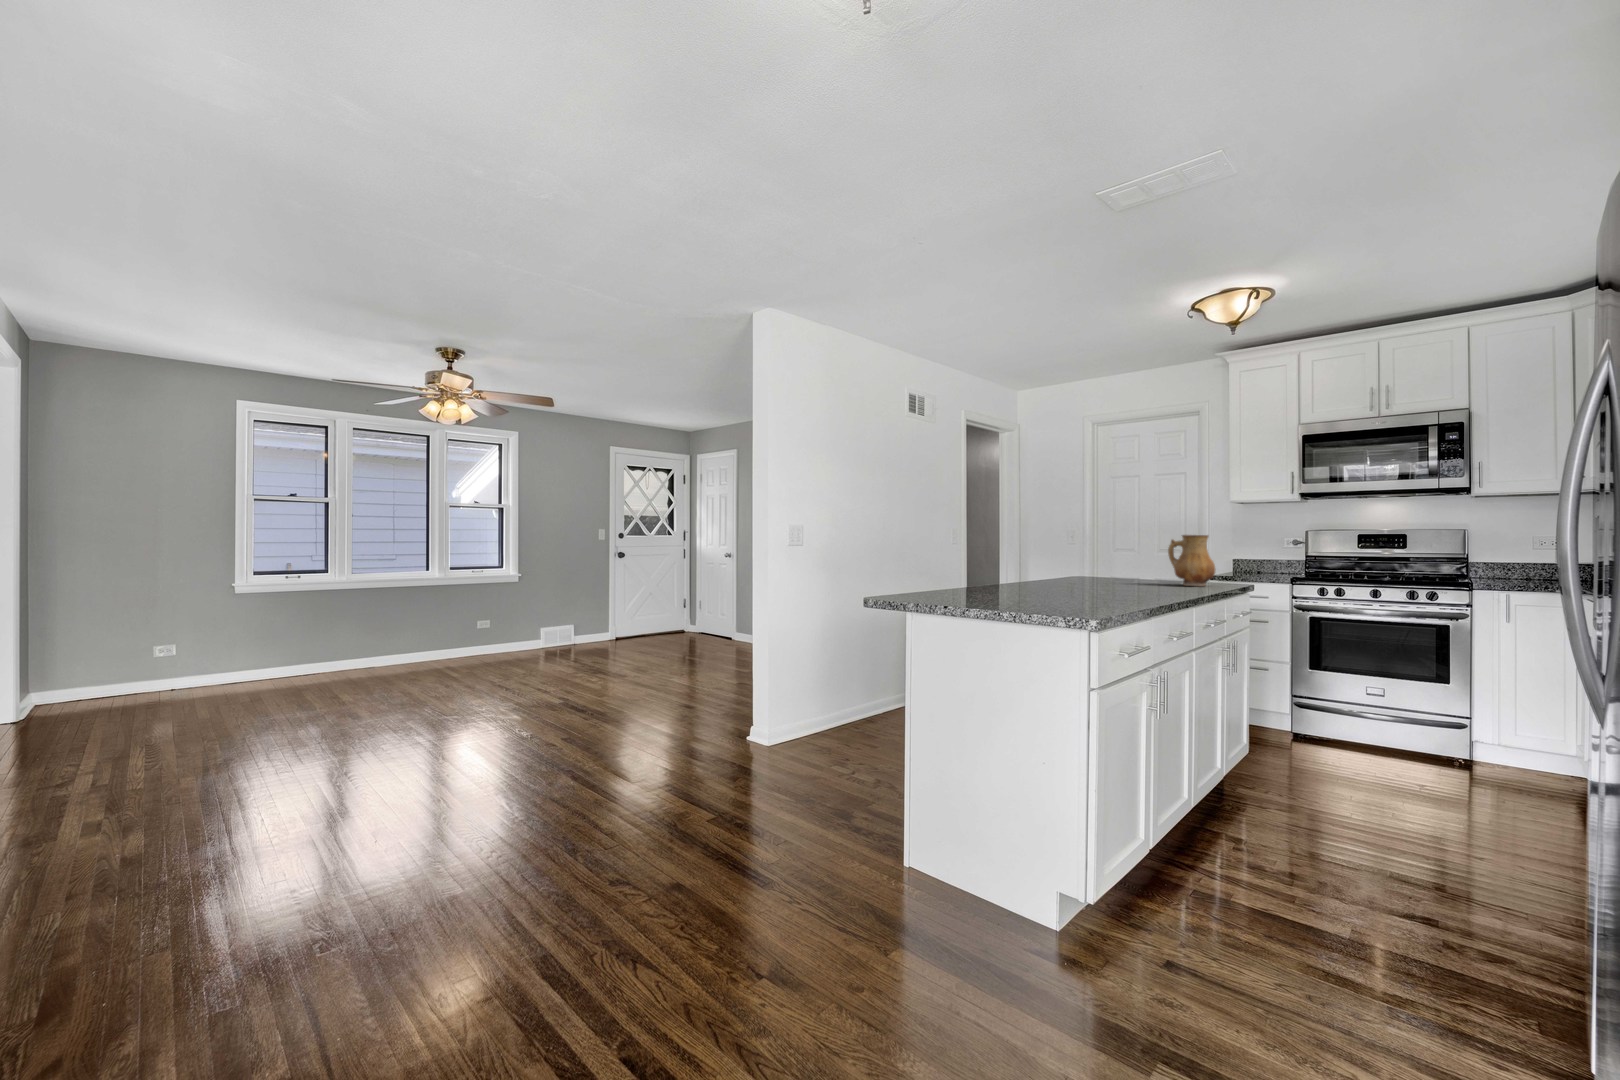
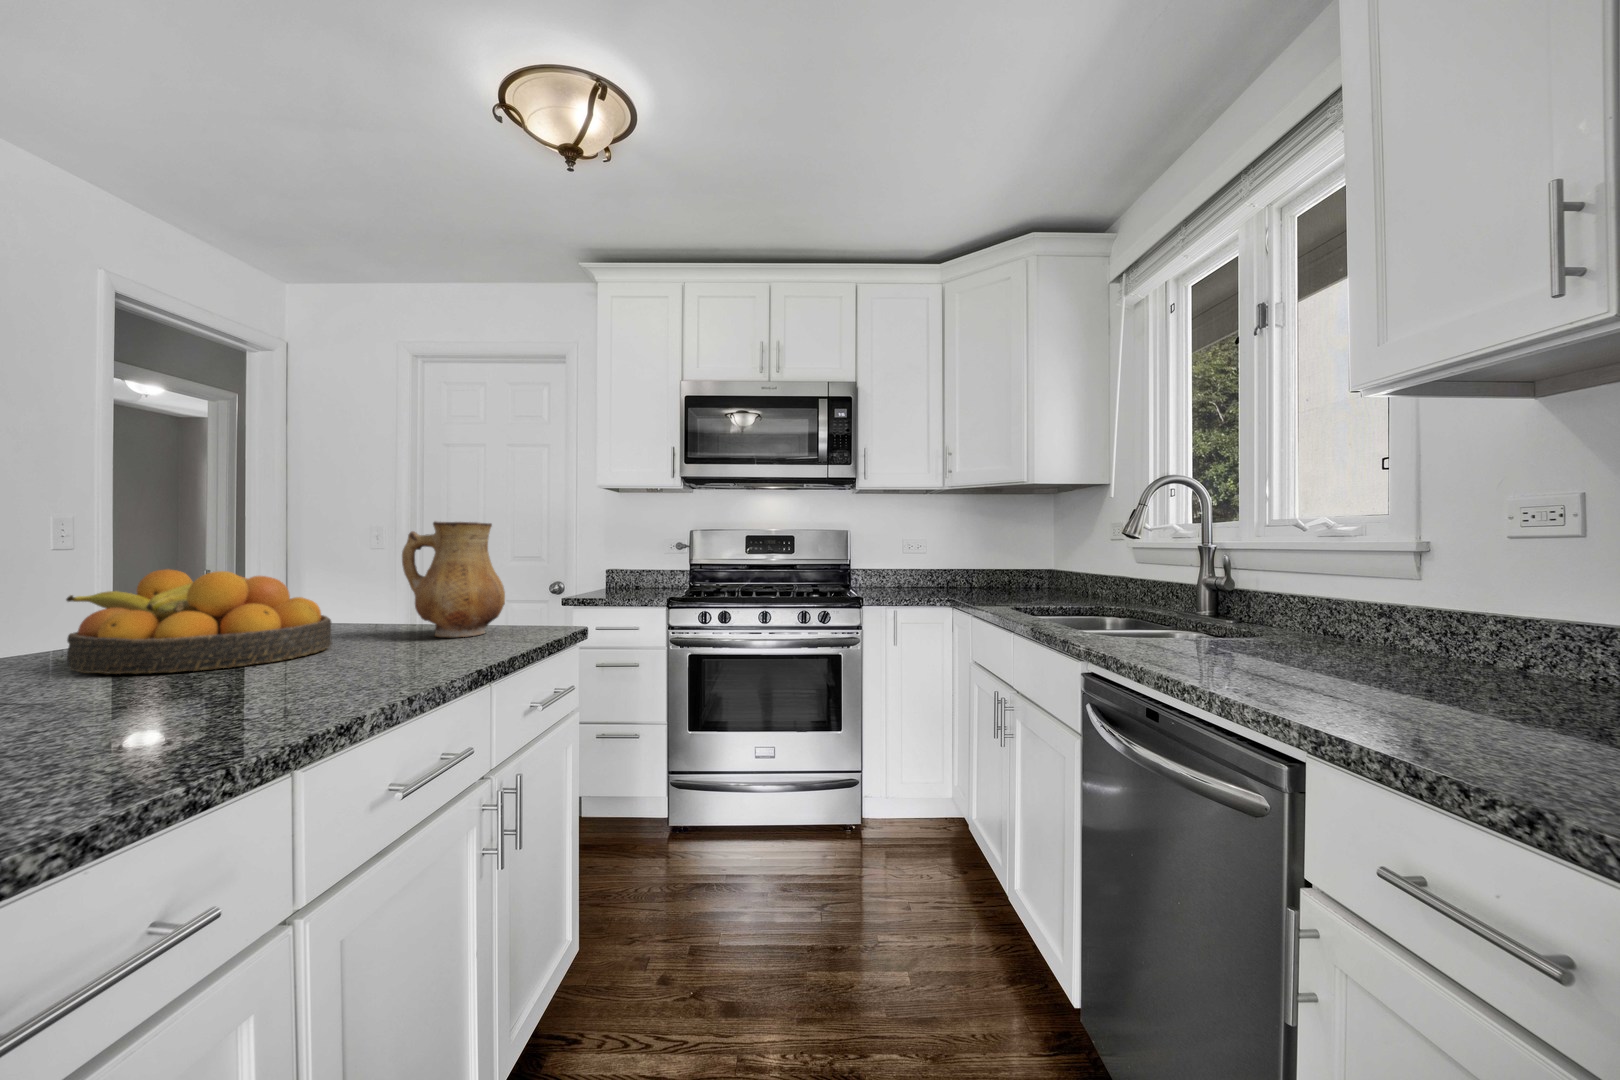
fruit bowl: none [1071,555,1150,589] -> present [66,569,332,674]

